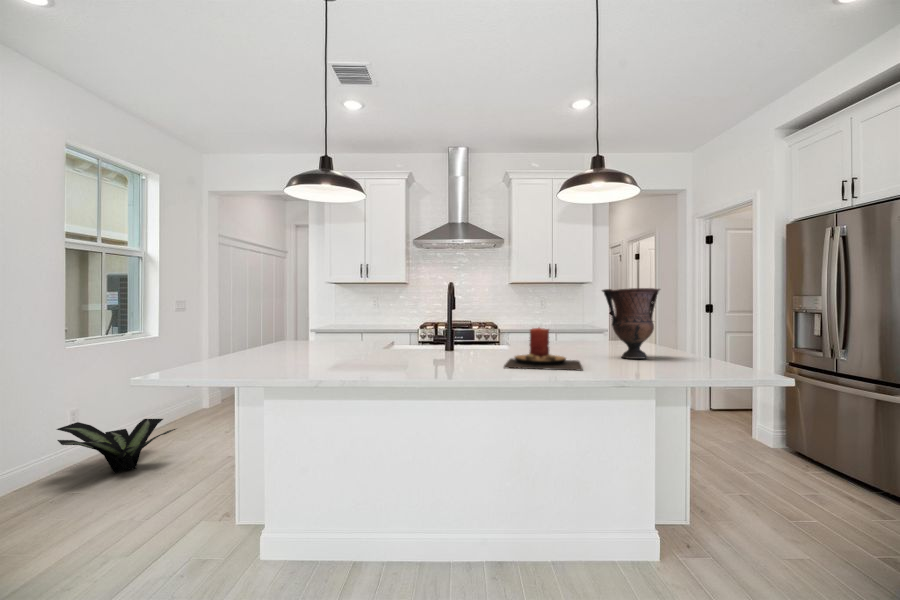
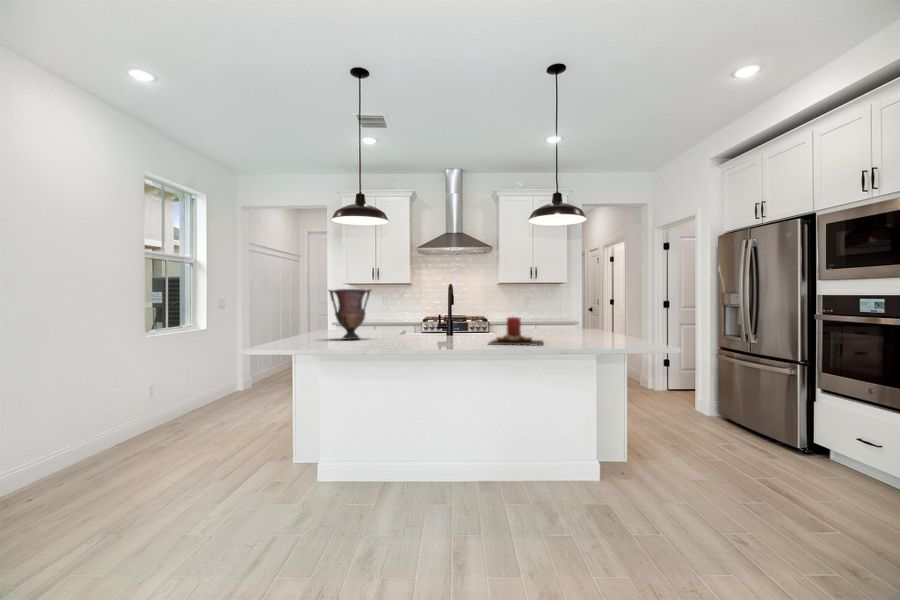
vase: present [602,288,660,359] -> present [329,289,371,339]
potted plant: present [57,419,176,474] -> none [139,394,234,436]

